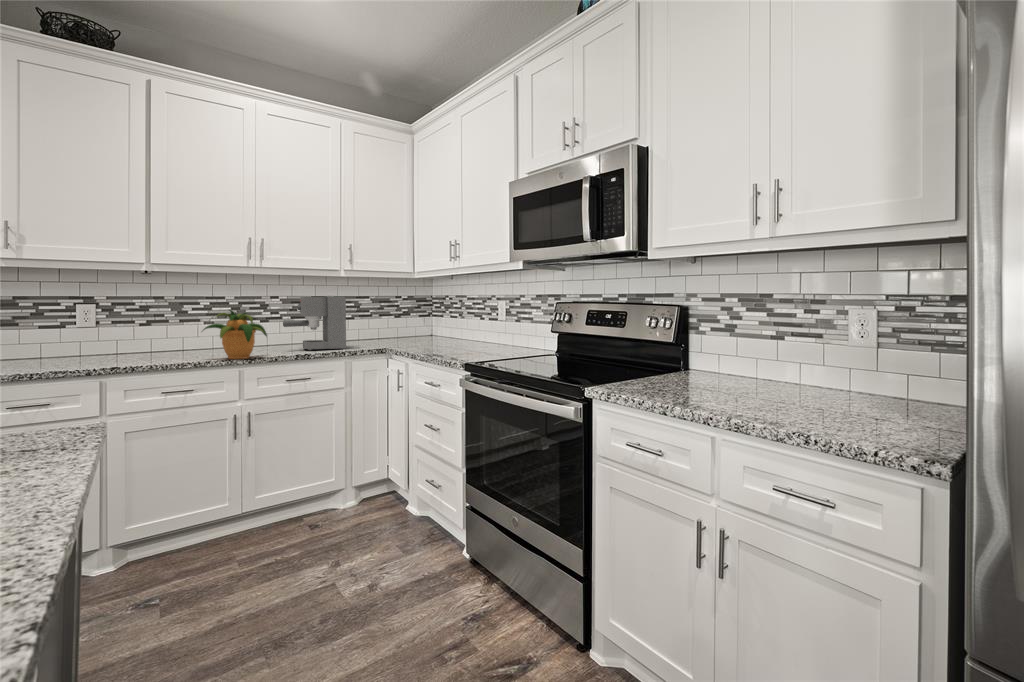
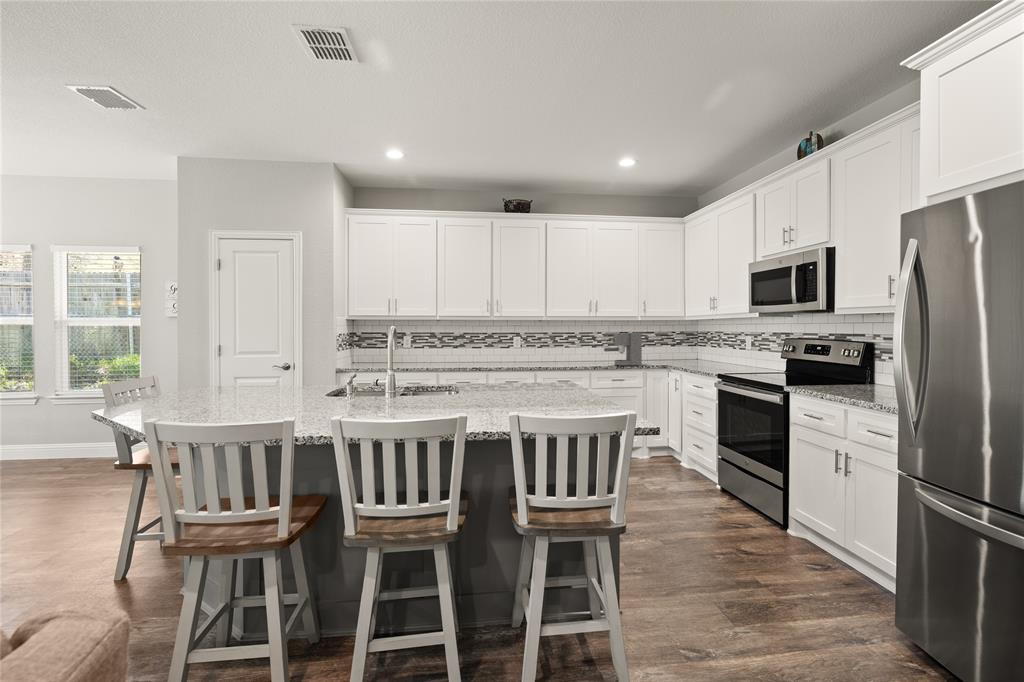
potted plant: present [203,310,267,359] -> none [563,341,598,370]

